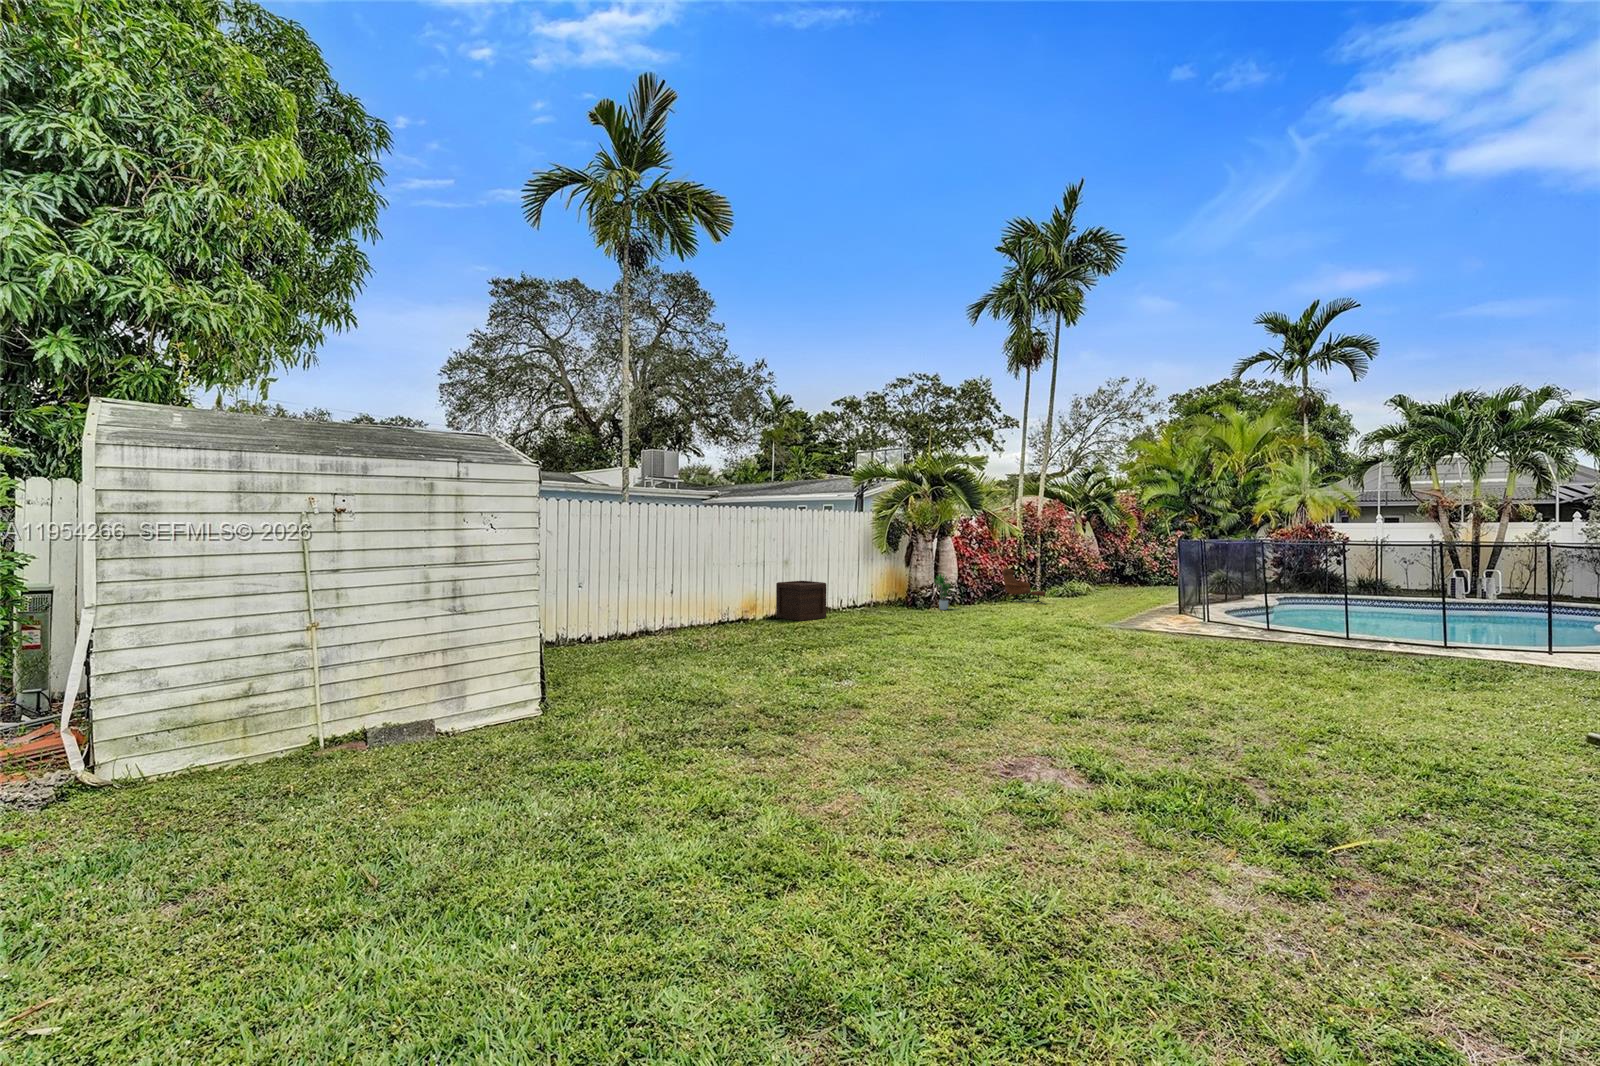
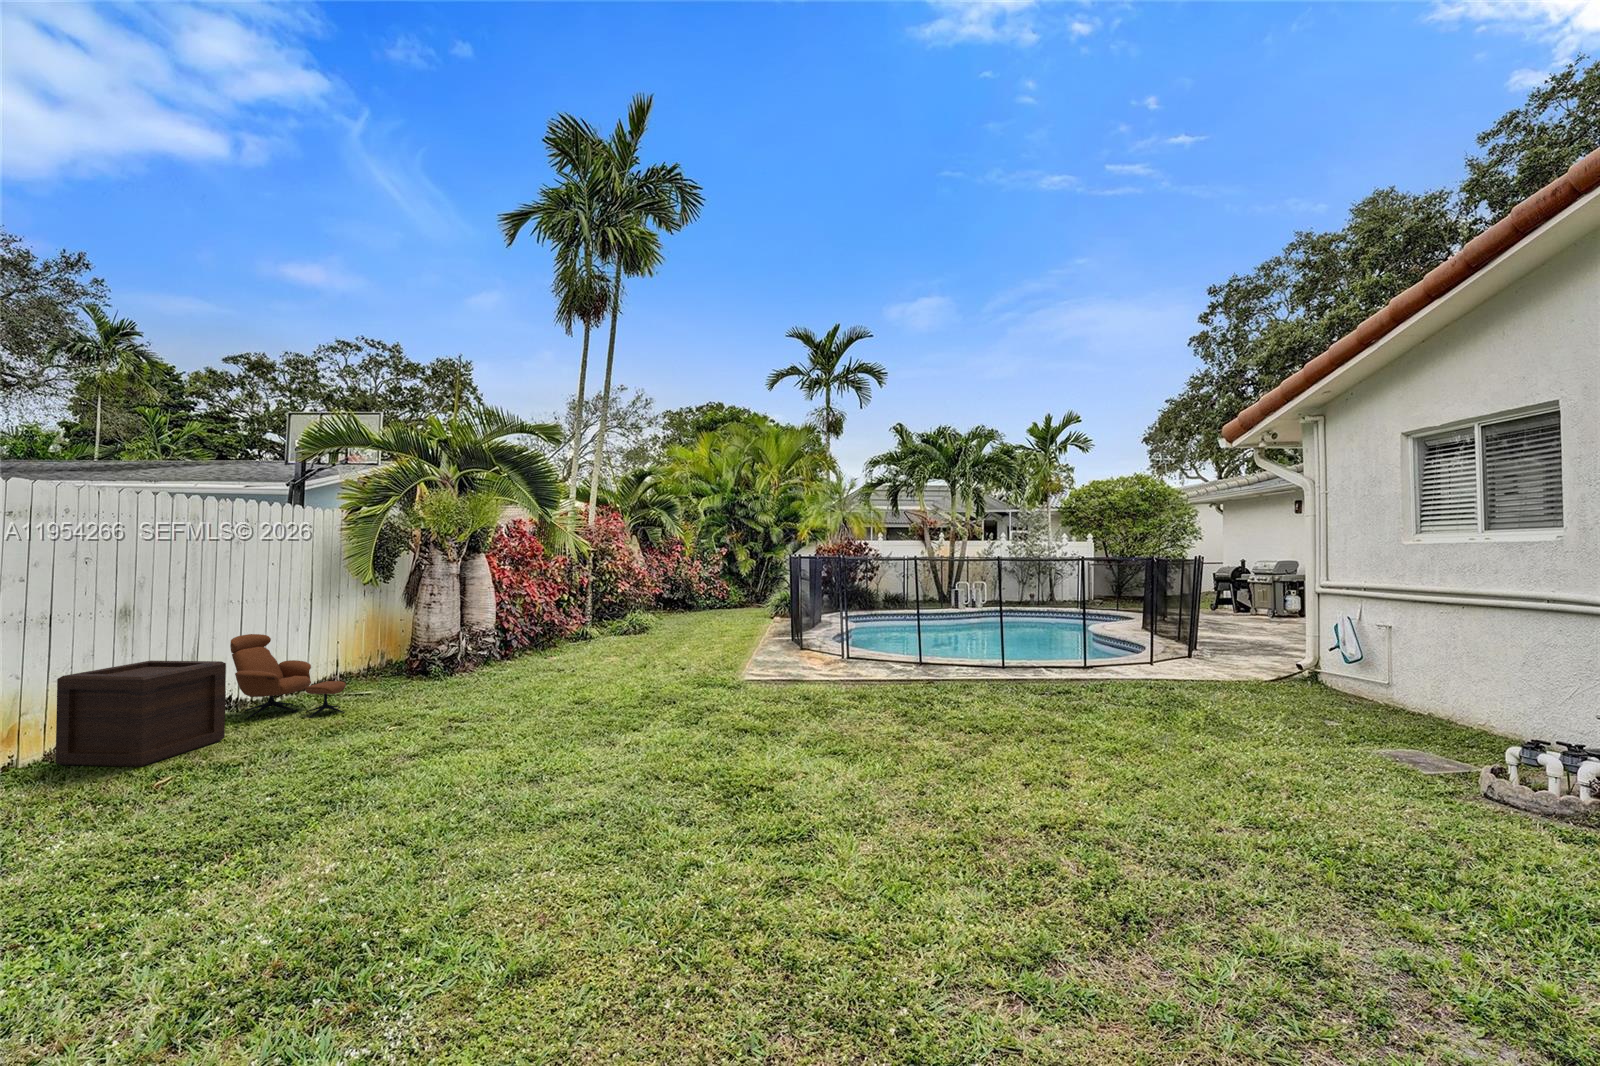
lounge chair: present [1003,569,1046,604] -> present [230,634,346,719]
potted plant: present [936,574,950,610] -> none [457,613,500,675]

